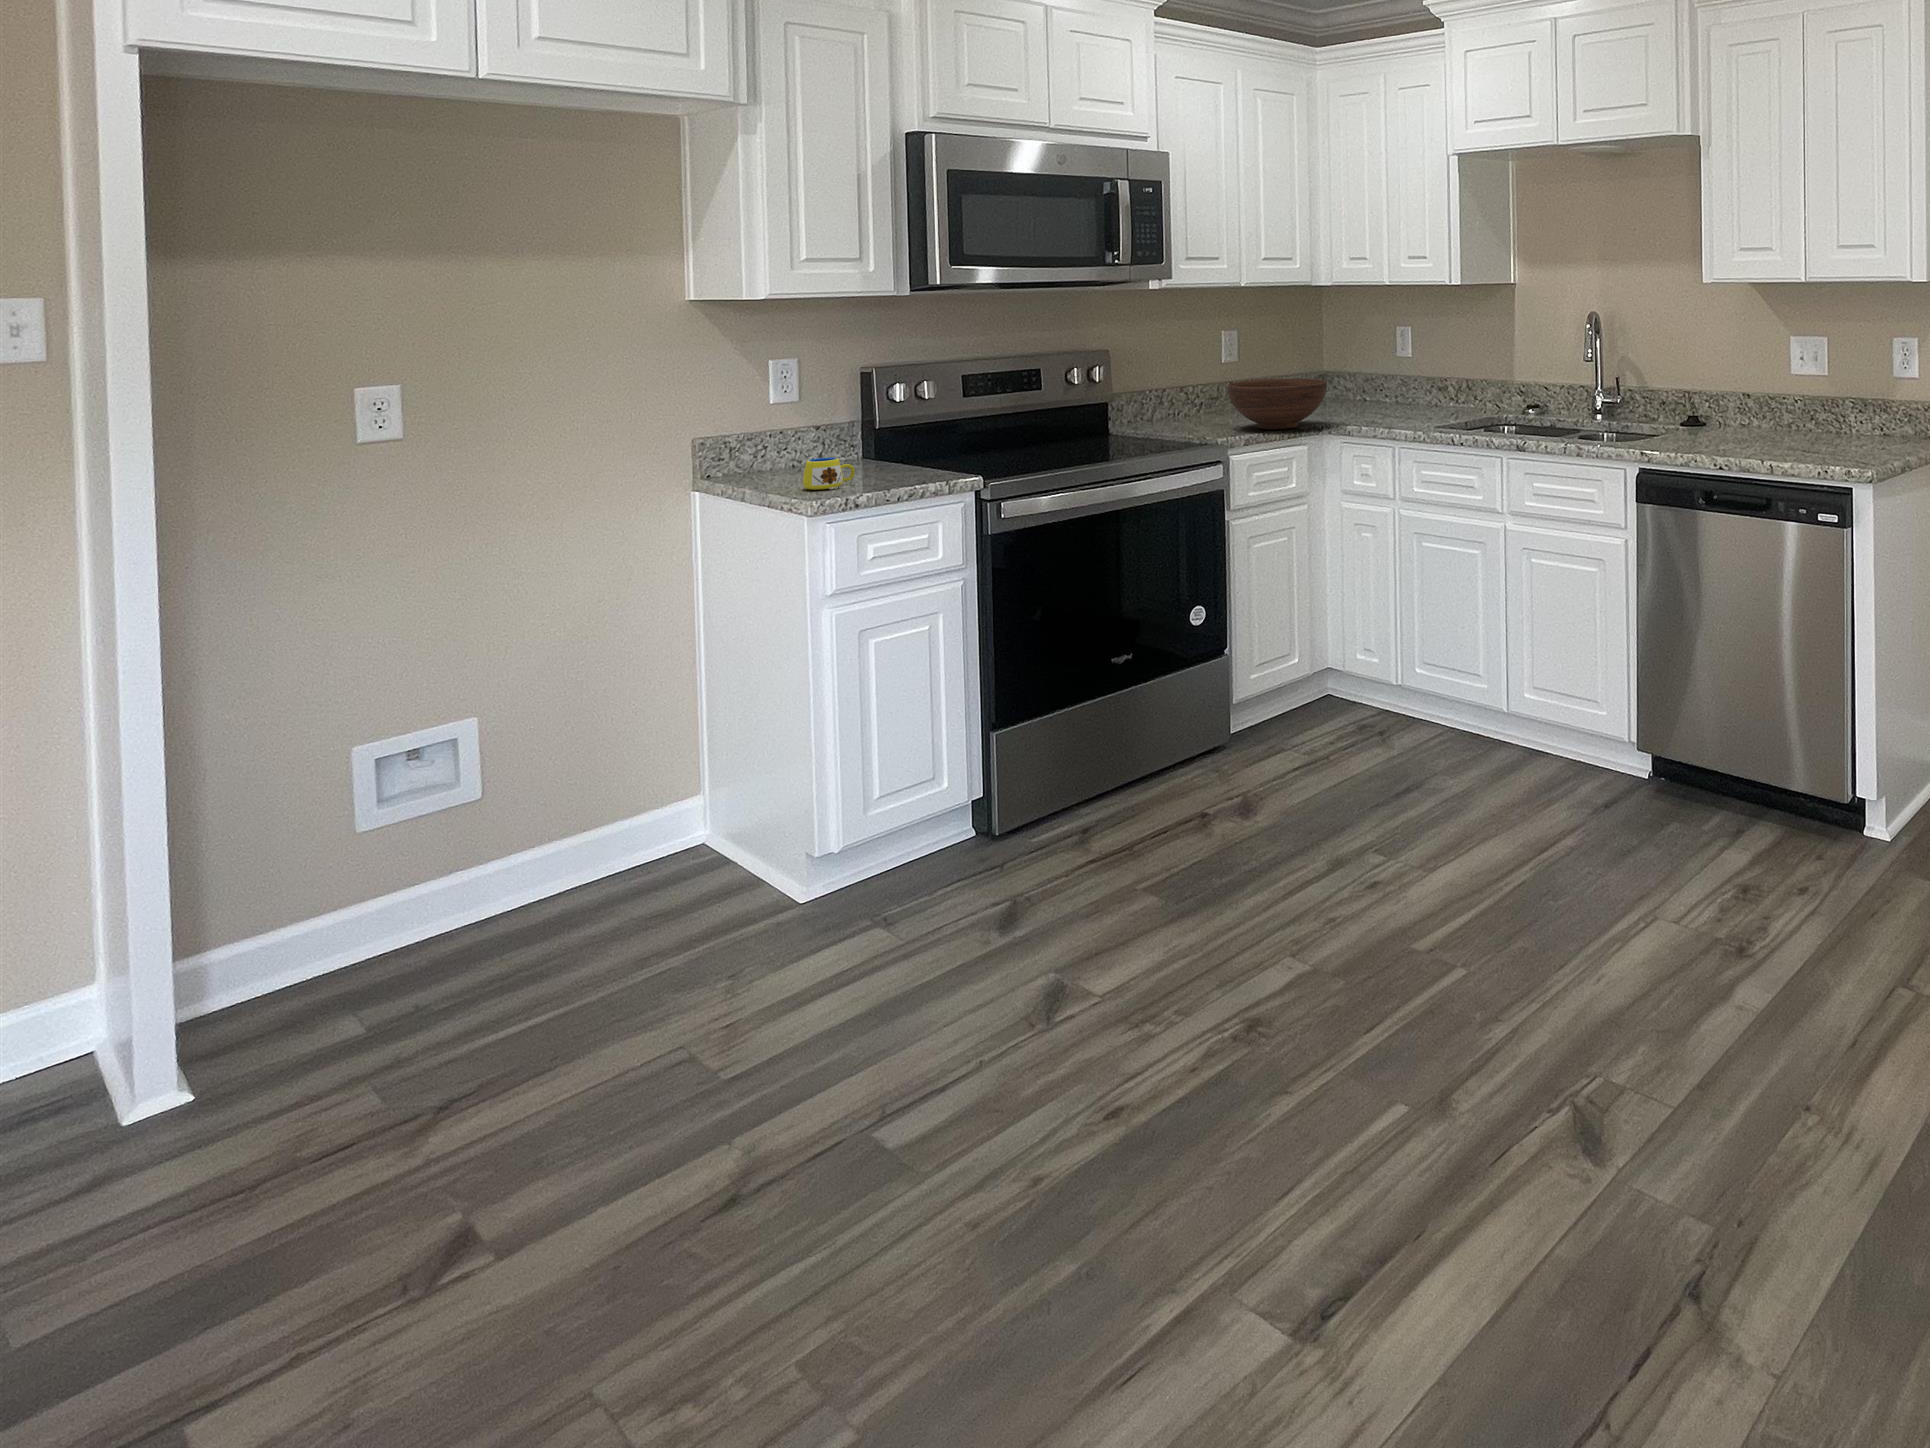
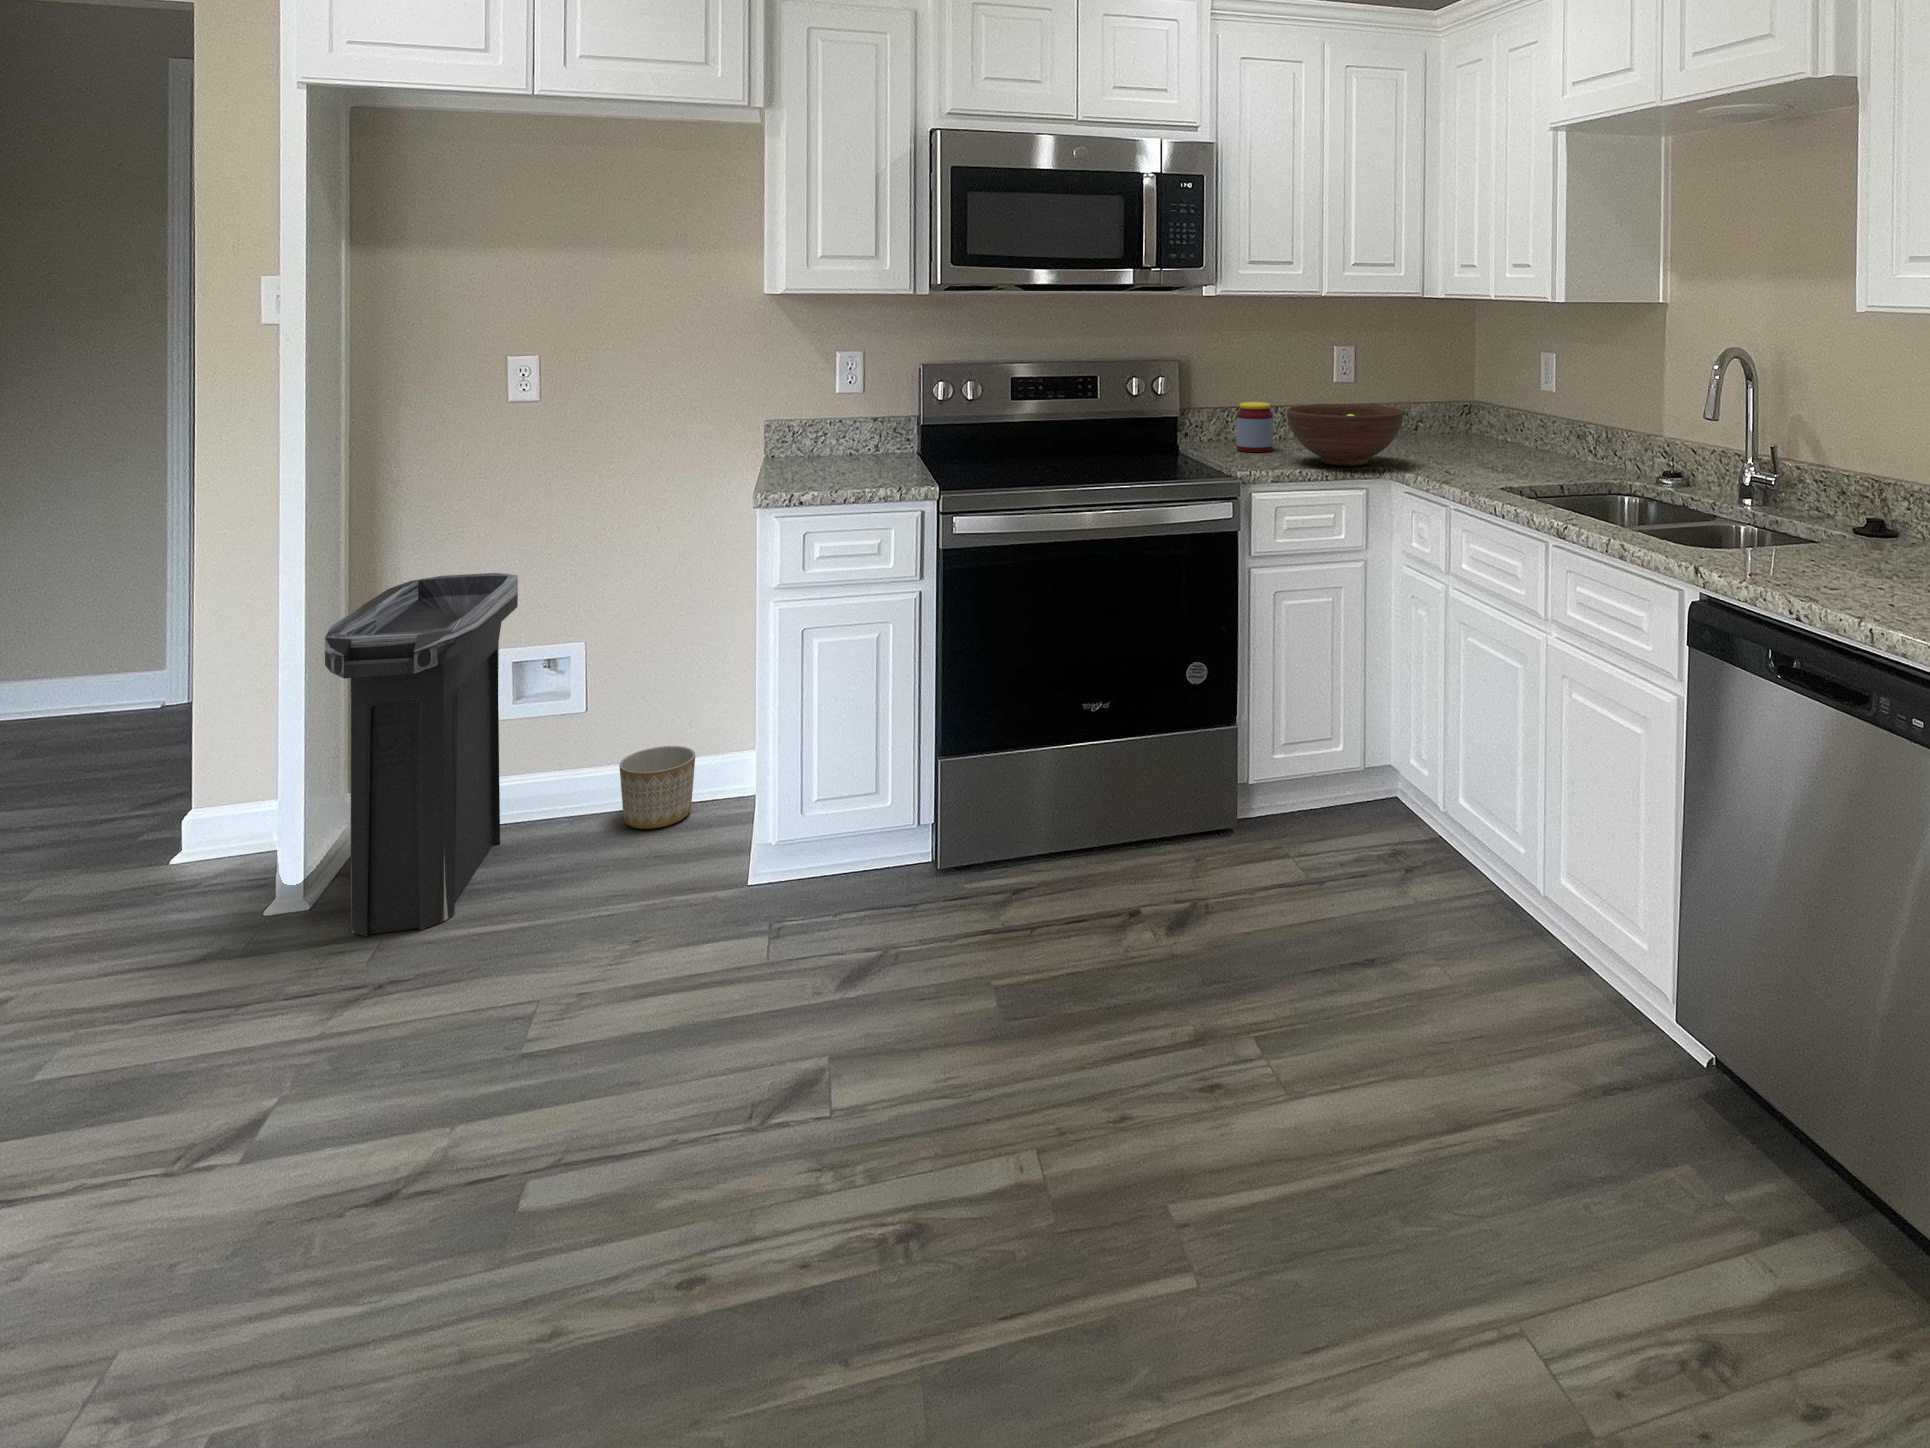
jar: none [1162,385,1196,429] -> present [1237,402,1273,452]
mug: present [803,458,855,490] -> none [805,449,851,481]
trash can: none [218,652,454,1099] -> present [325,573,518,937]
planter: none [547,813,646,911] -> present [619,746,695,829]

